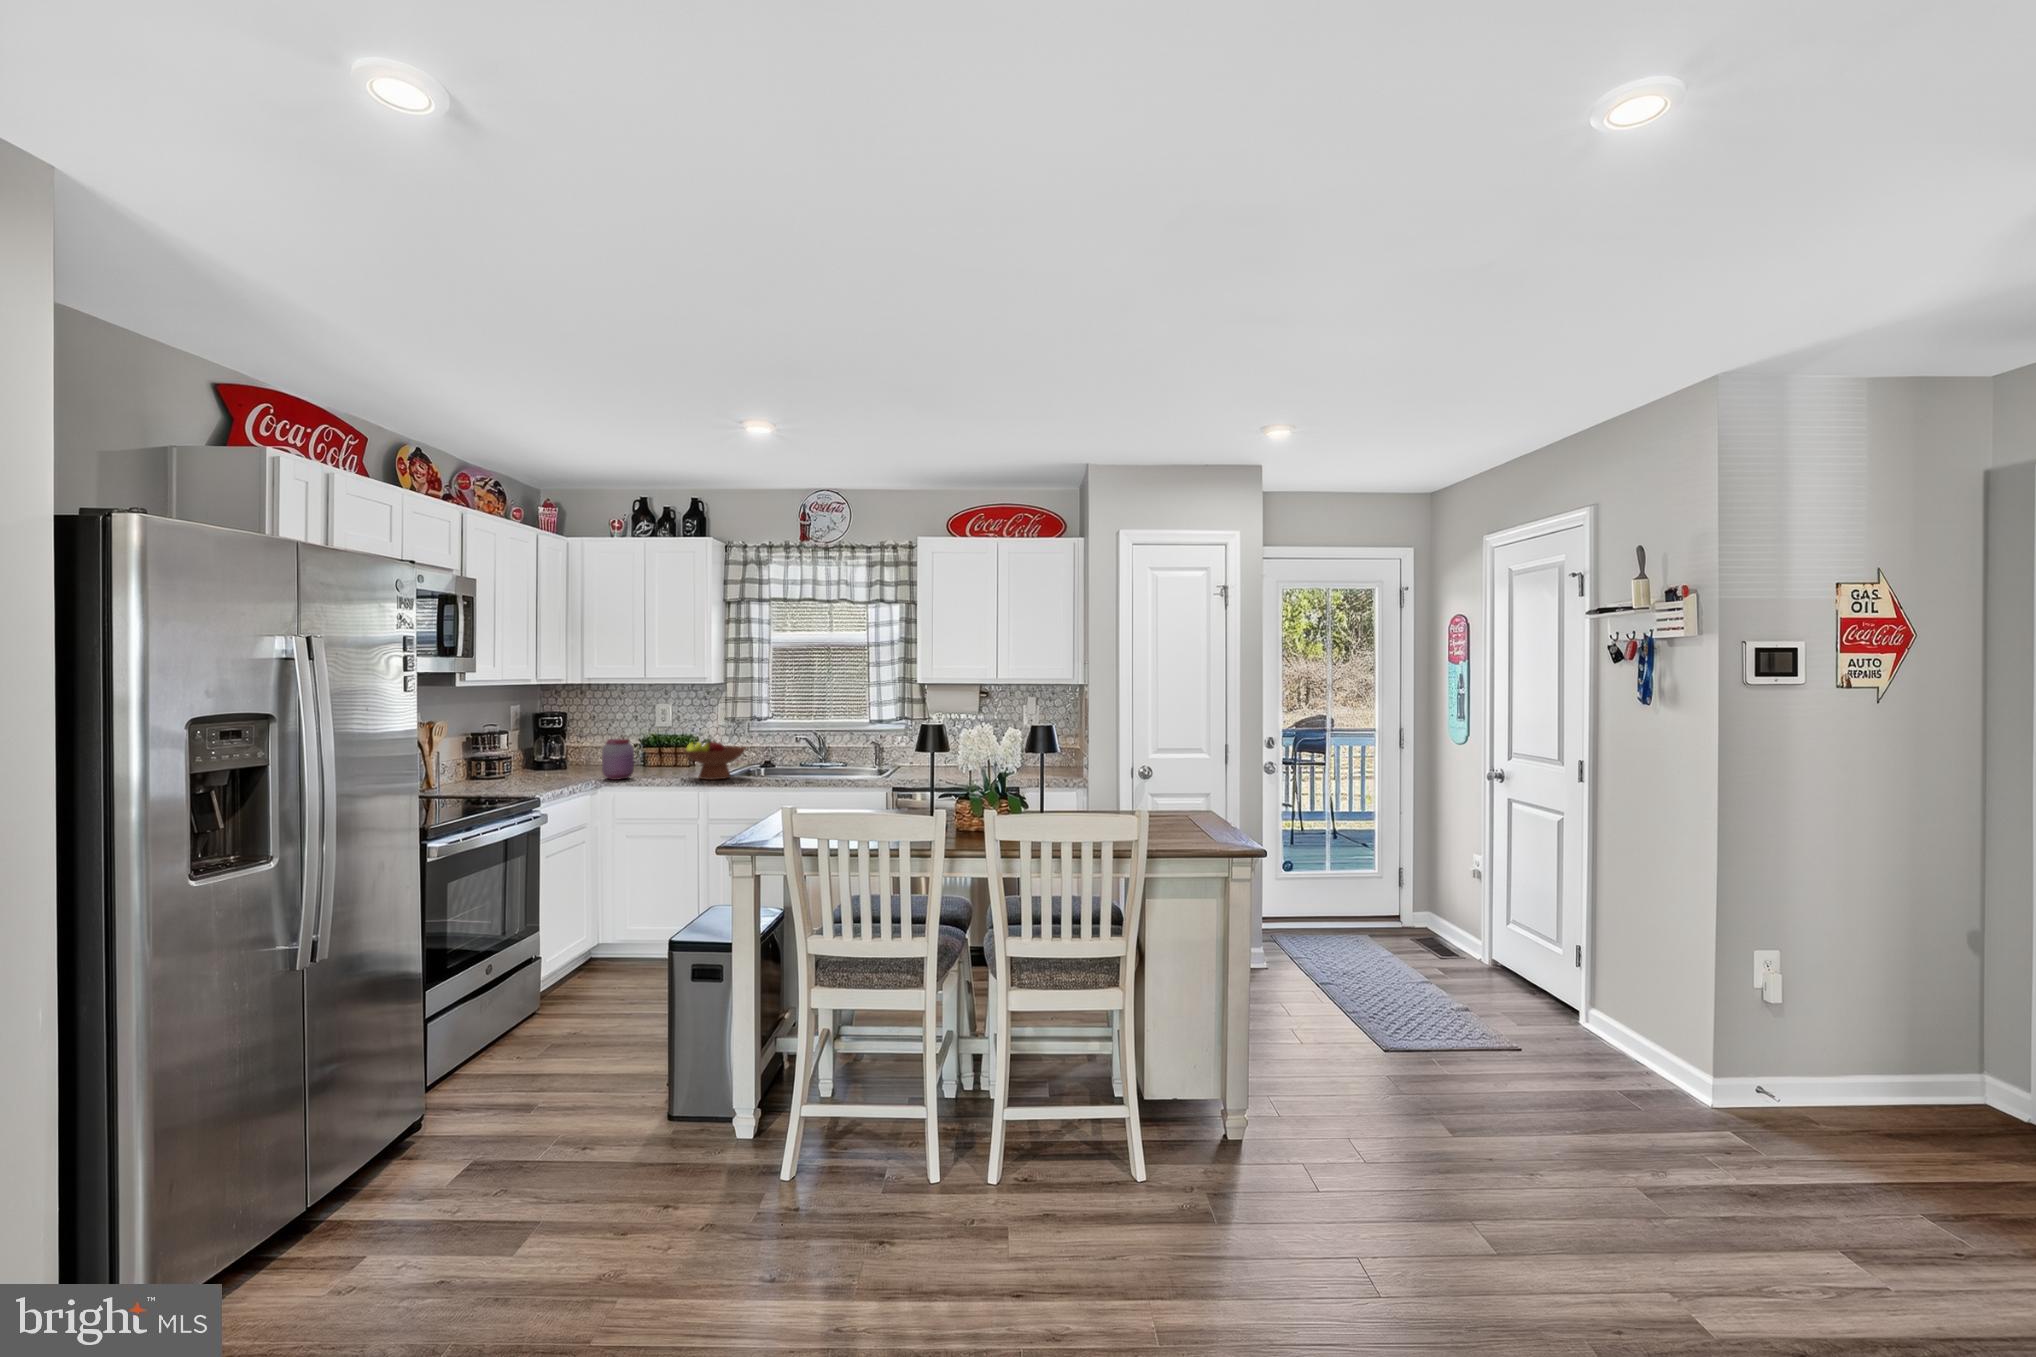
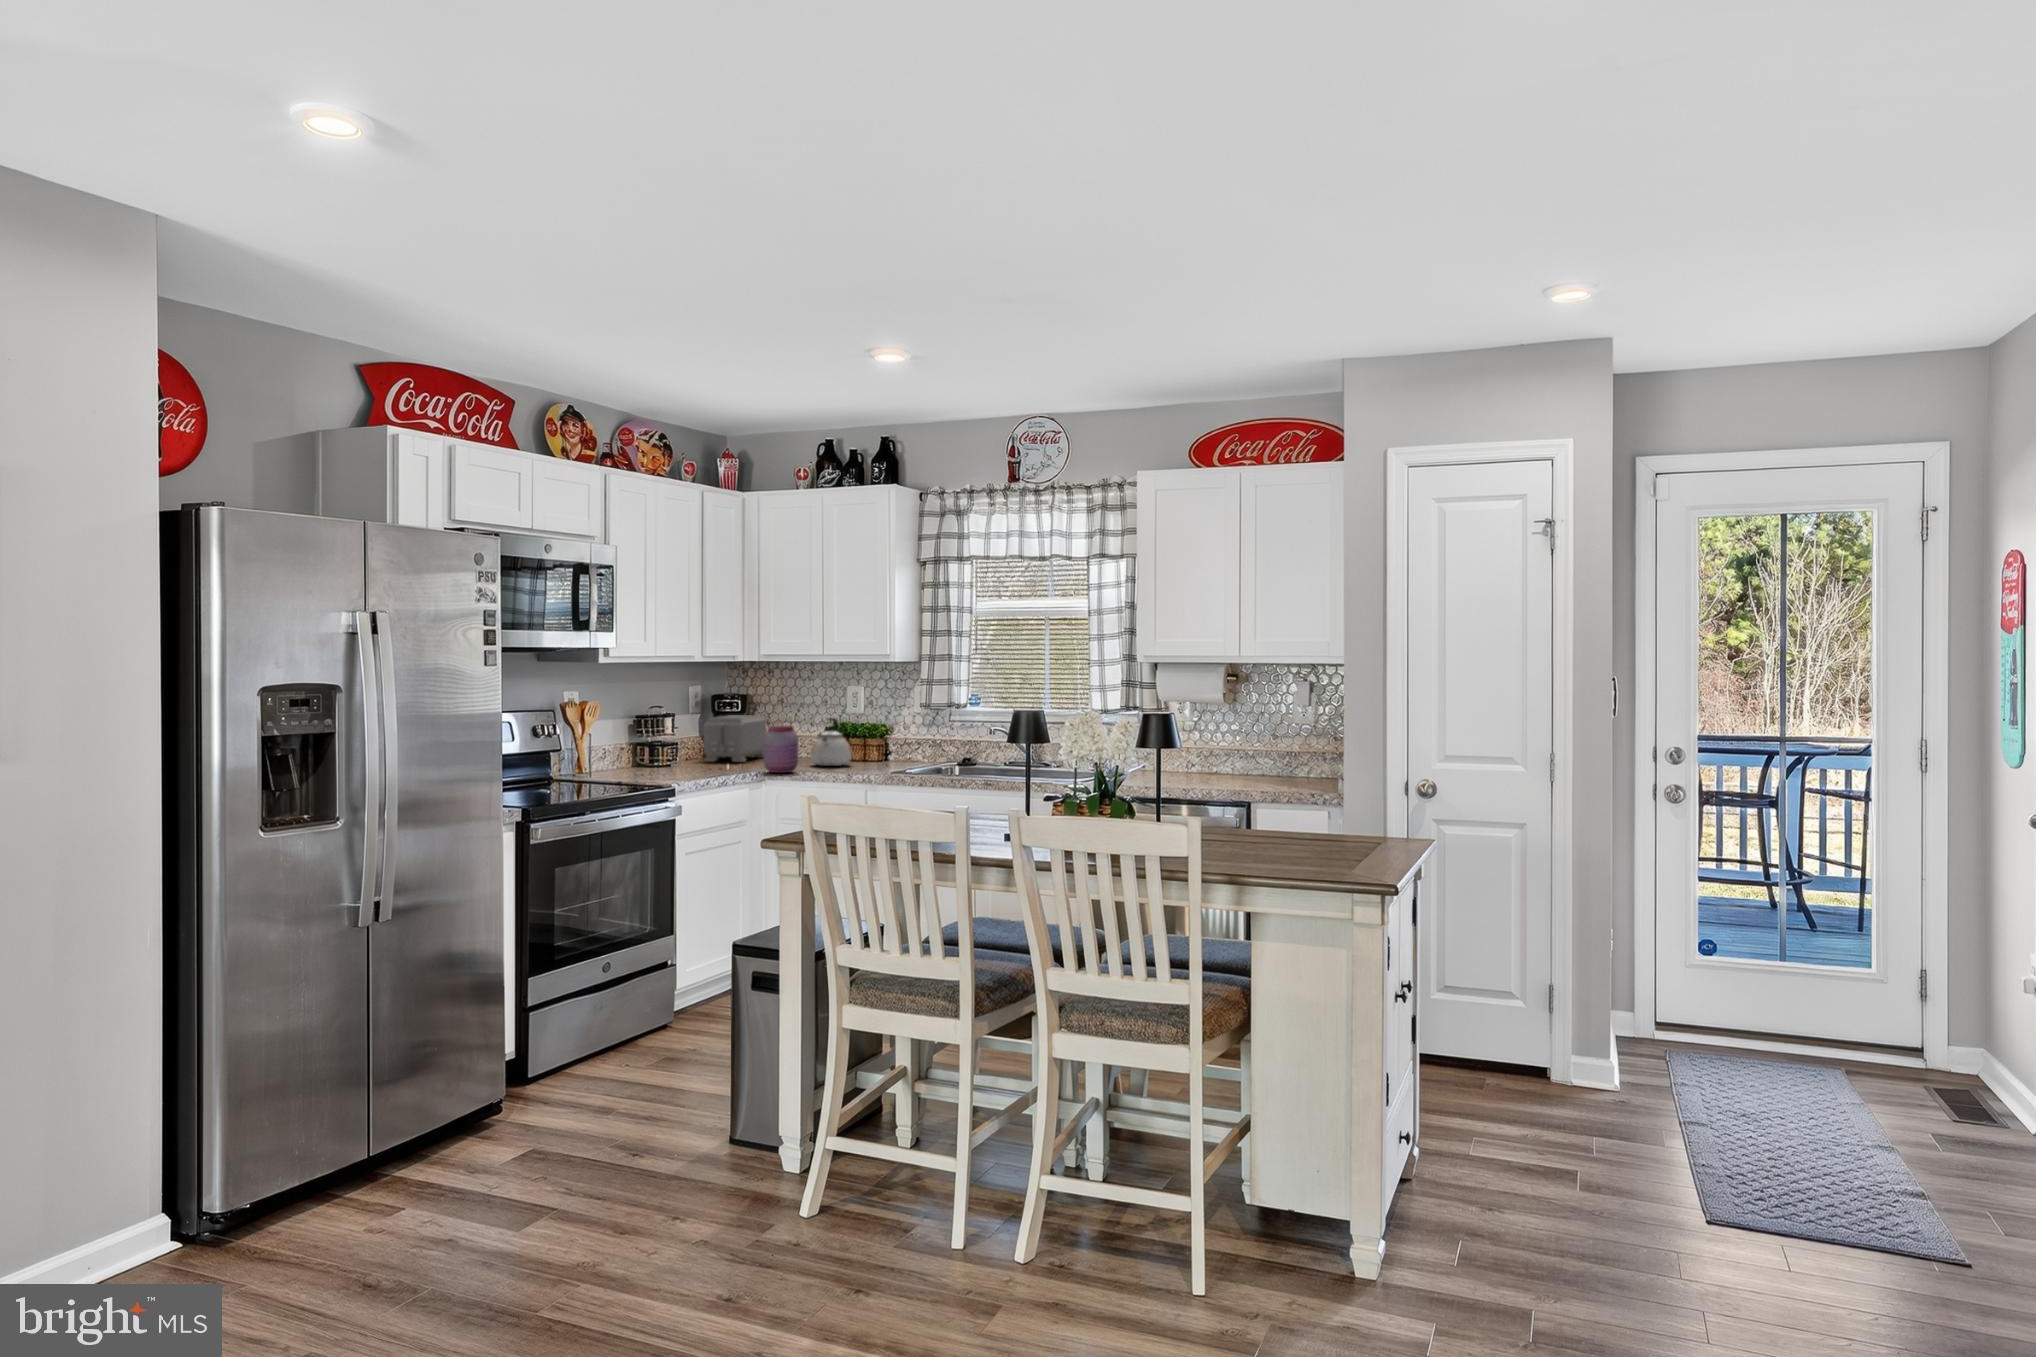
toaster: none [531,729,584,771] -> present [704,715,766,762]
kettle: none [635,731,672,771] -> present [810,718,852,766]
fruit bowl: present [683,739,746,780] -> none [847,728,922,777]

